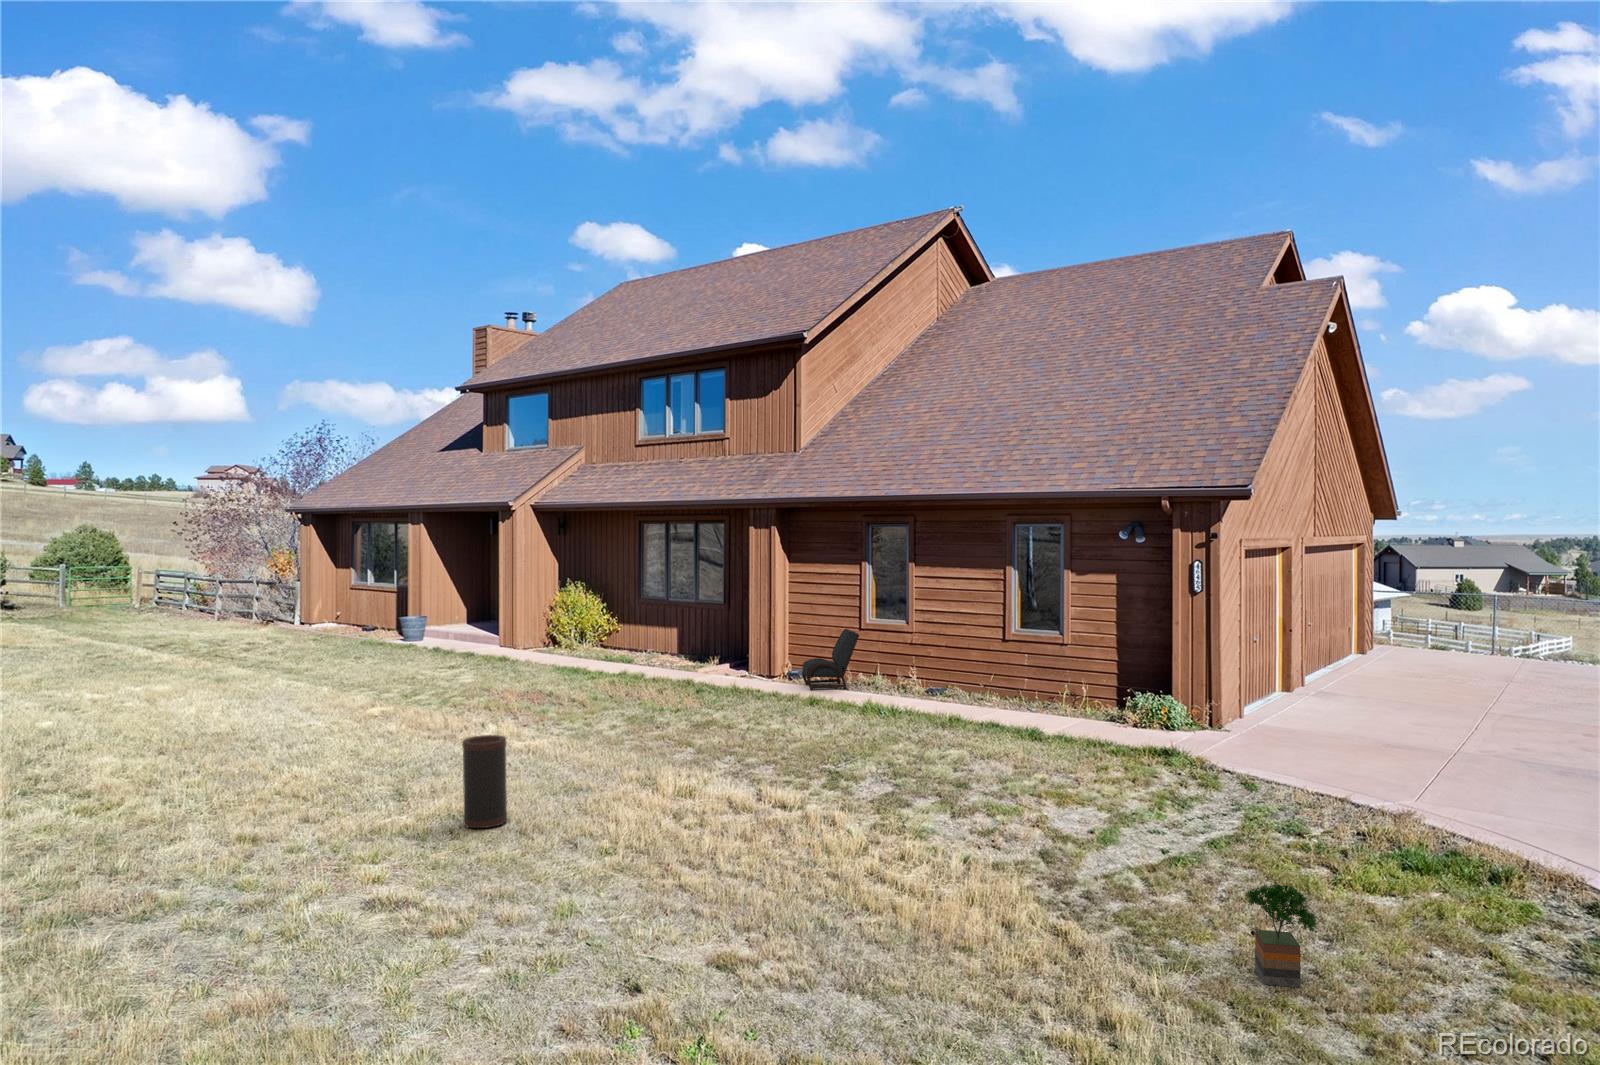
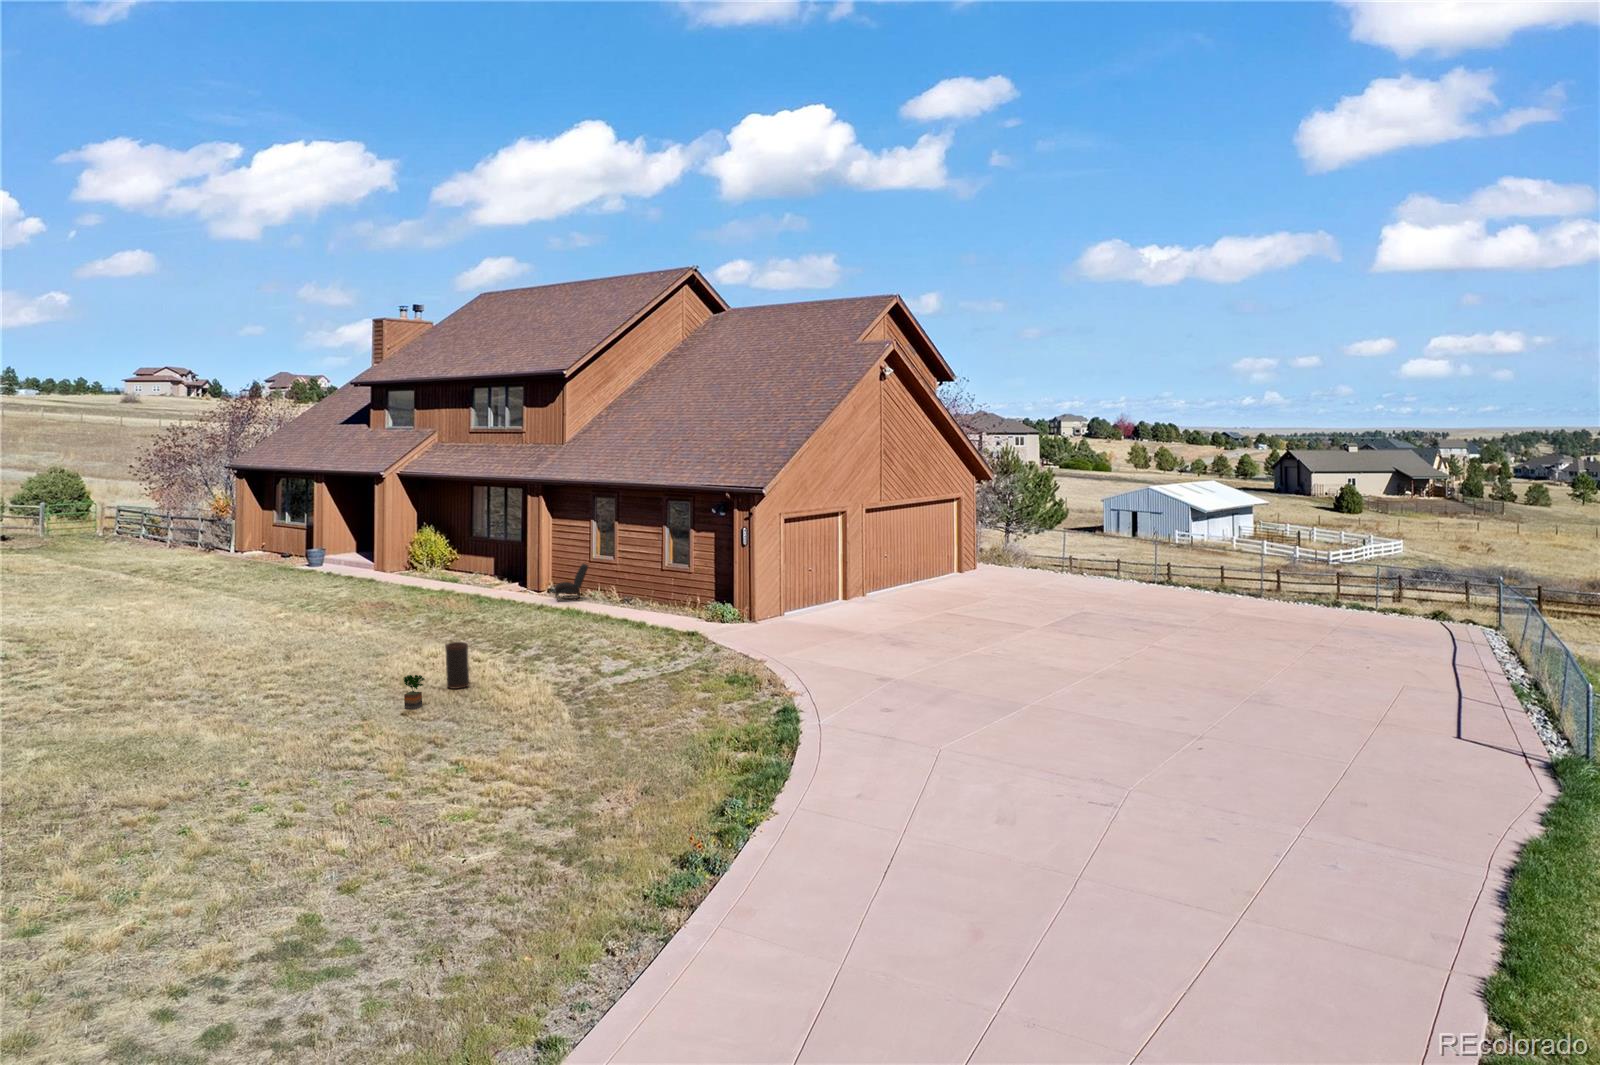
trash can: present [462,735,507,828] -> present [445,642,469,689]
potted tree: present [1245,884,1317,987] -> present [403,675,425,709]

